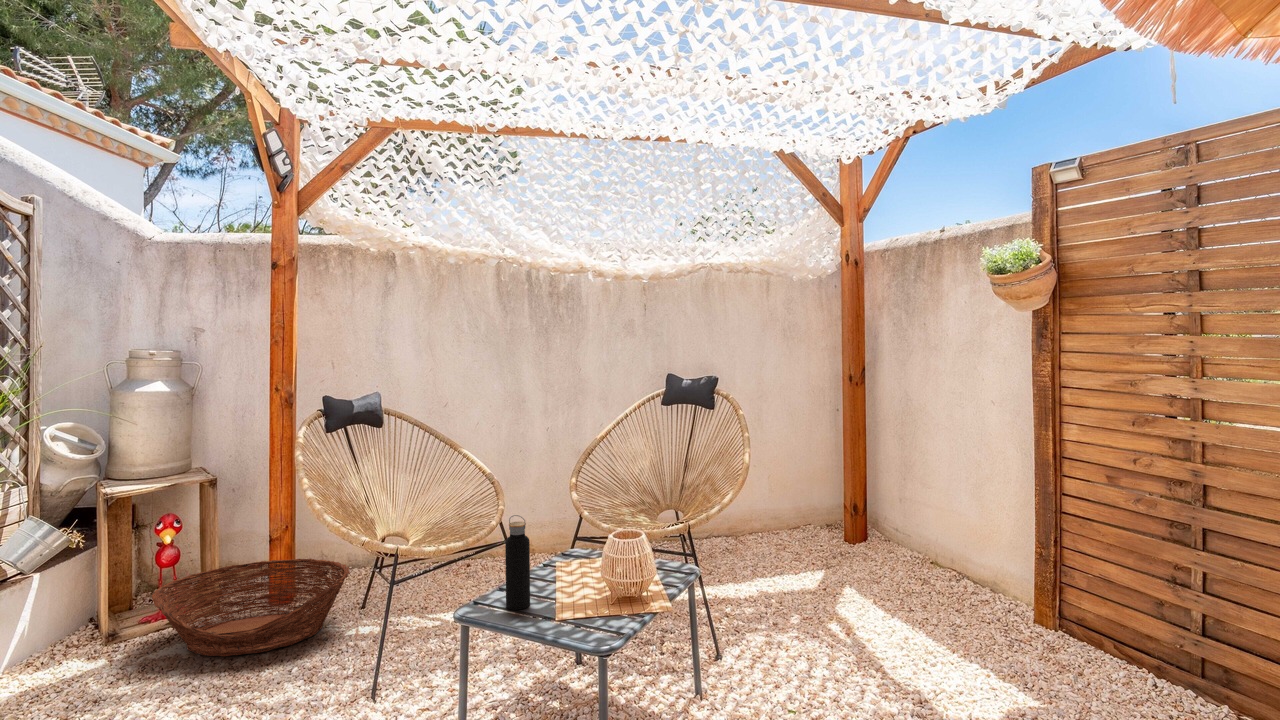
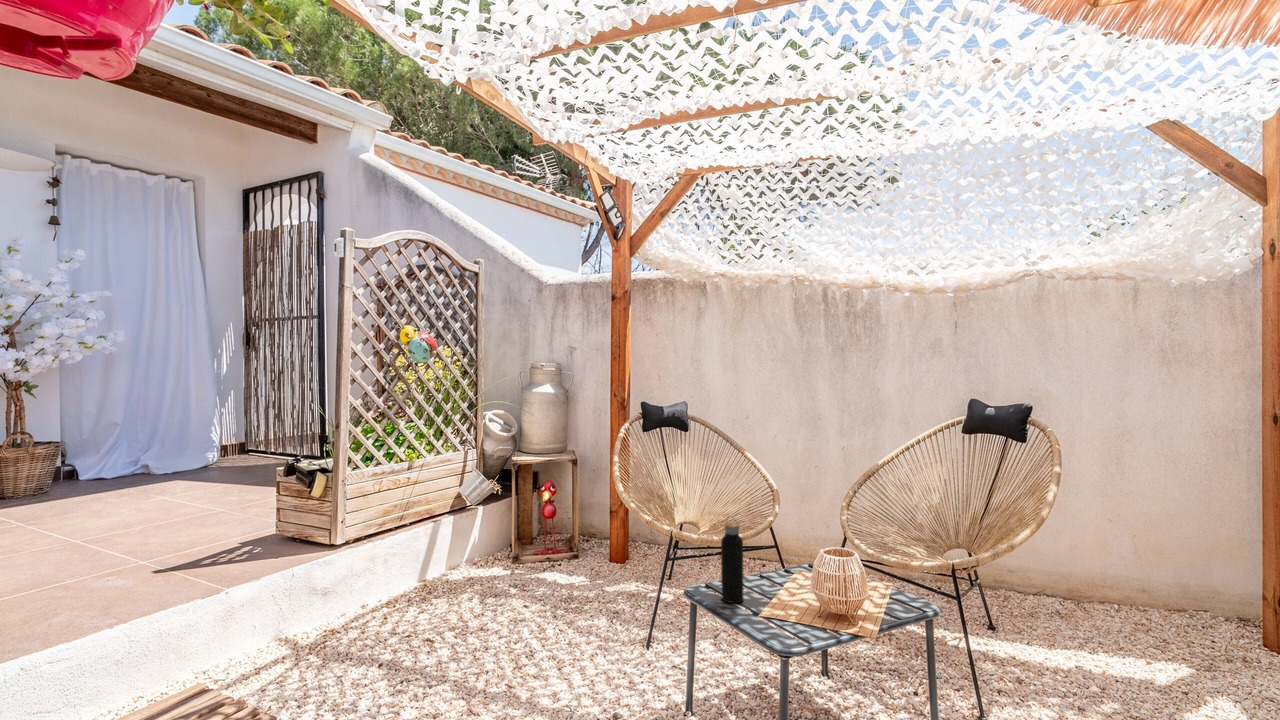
basket: present [152,559,350,656] -> none [529,525,655,594]

